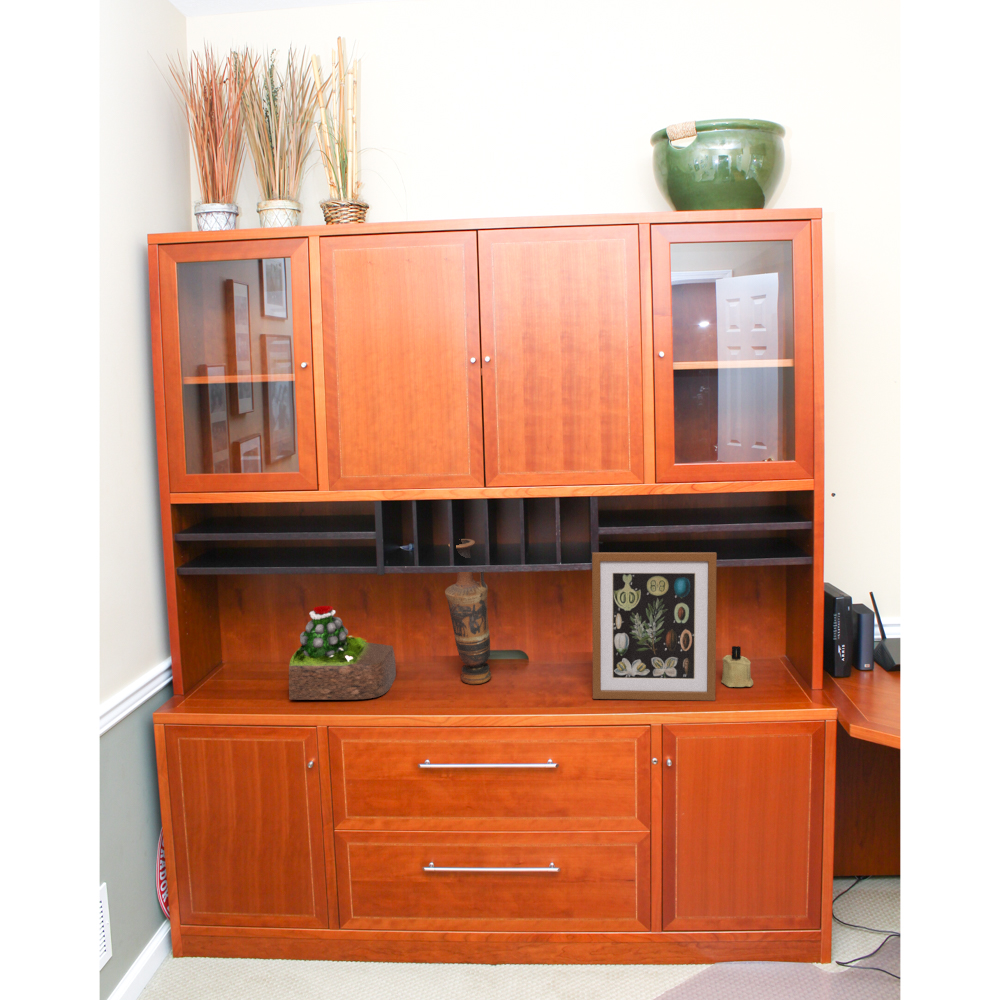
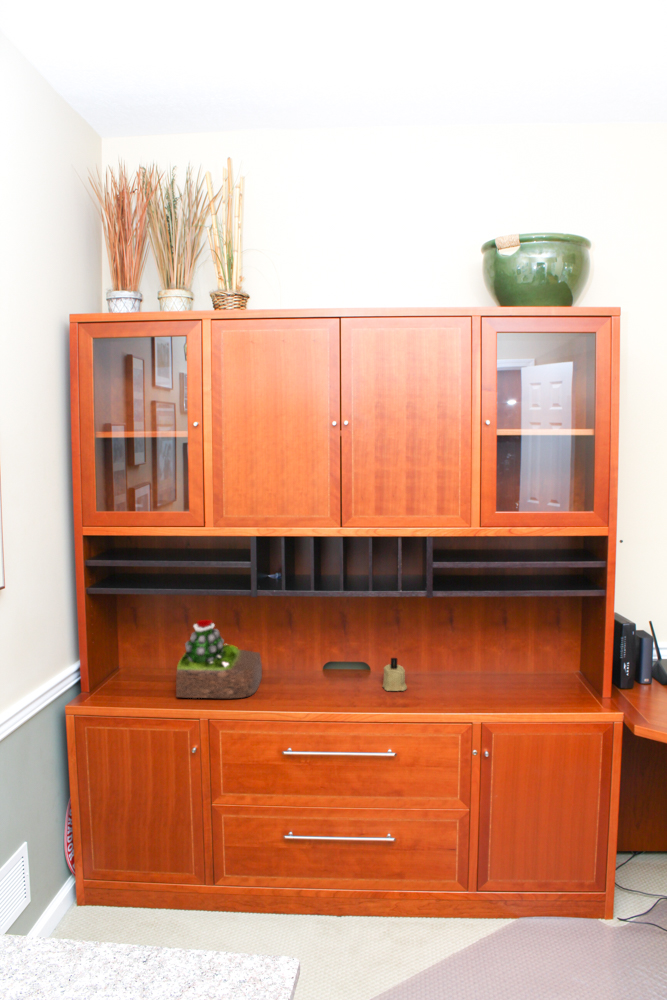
vase: present [445,539,491,684] -> none [305,568,340,687]
picture frame: present [592,552,717,701] -> none [424,583,528,706]
candle: present [721,646,753,687] -> present [382,658,407,691]

